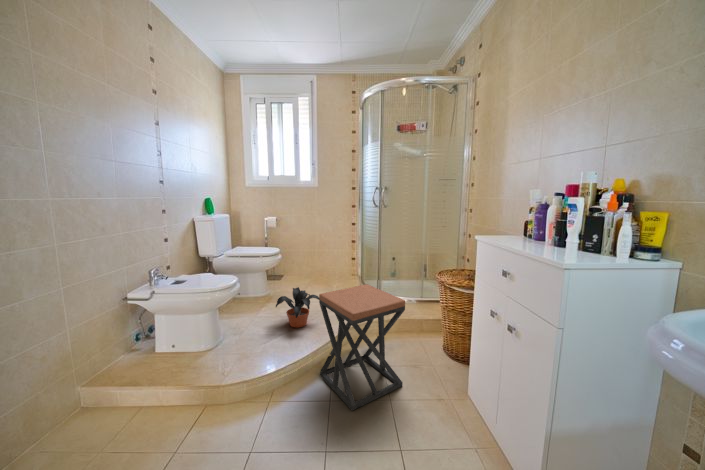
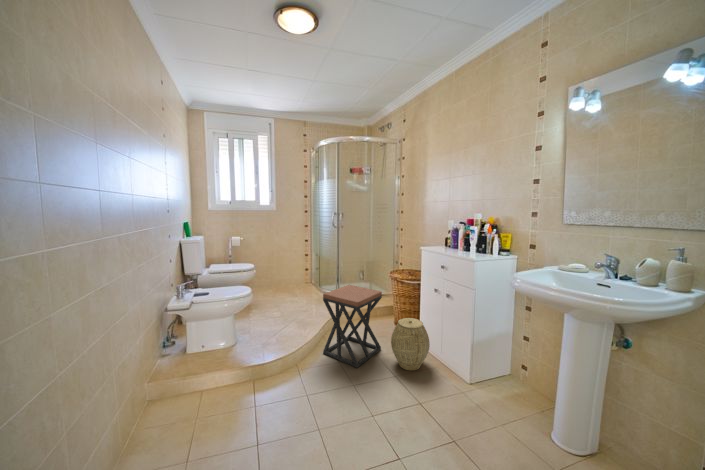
potted plant: present [276,287,319,327] -> none [272,294,307,325]
woven basket: none [407,348,472,439] -> present [391,318,430,370]

